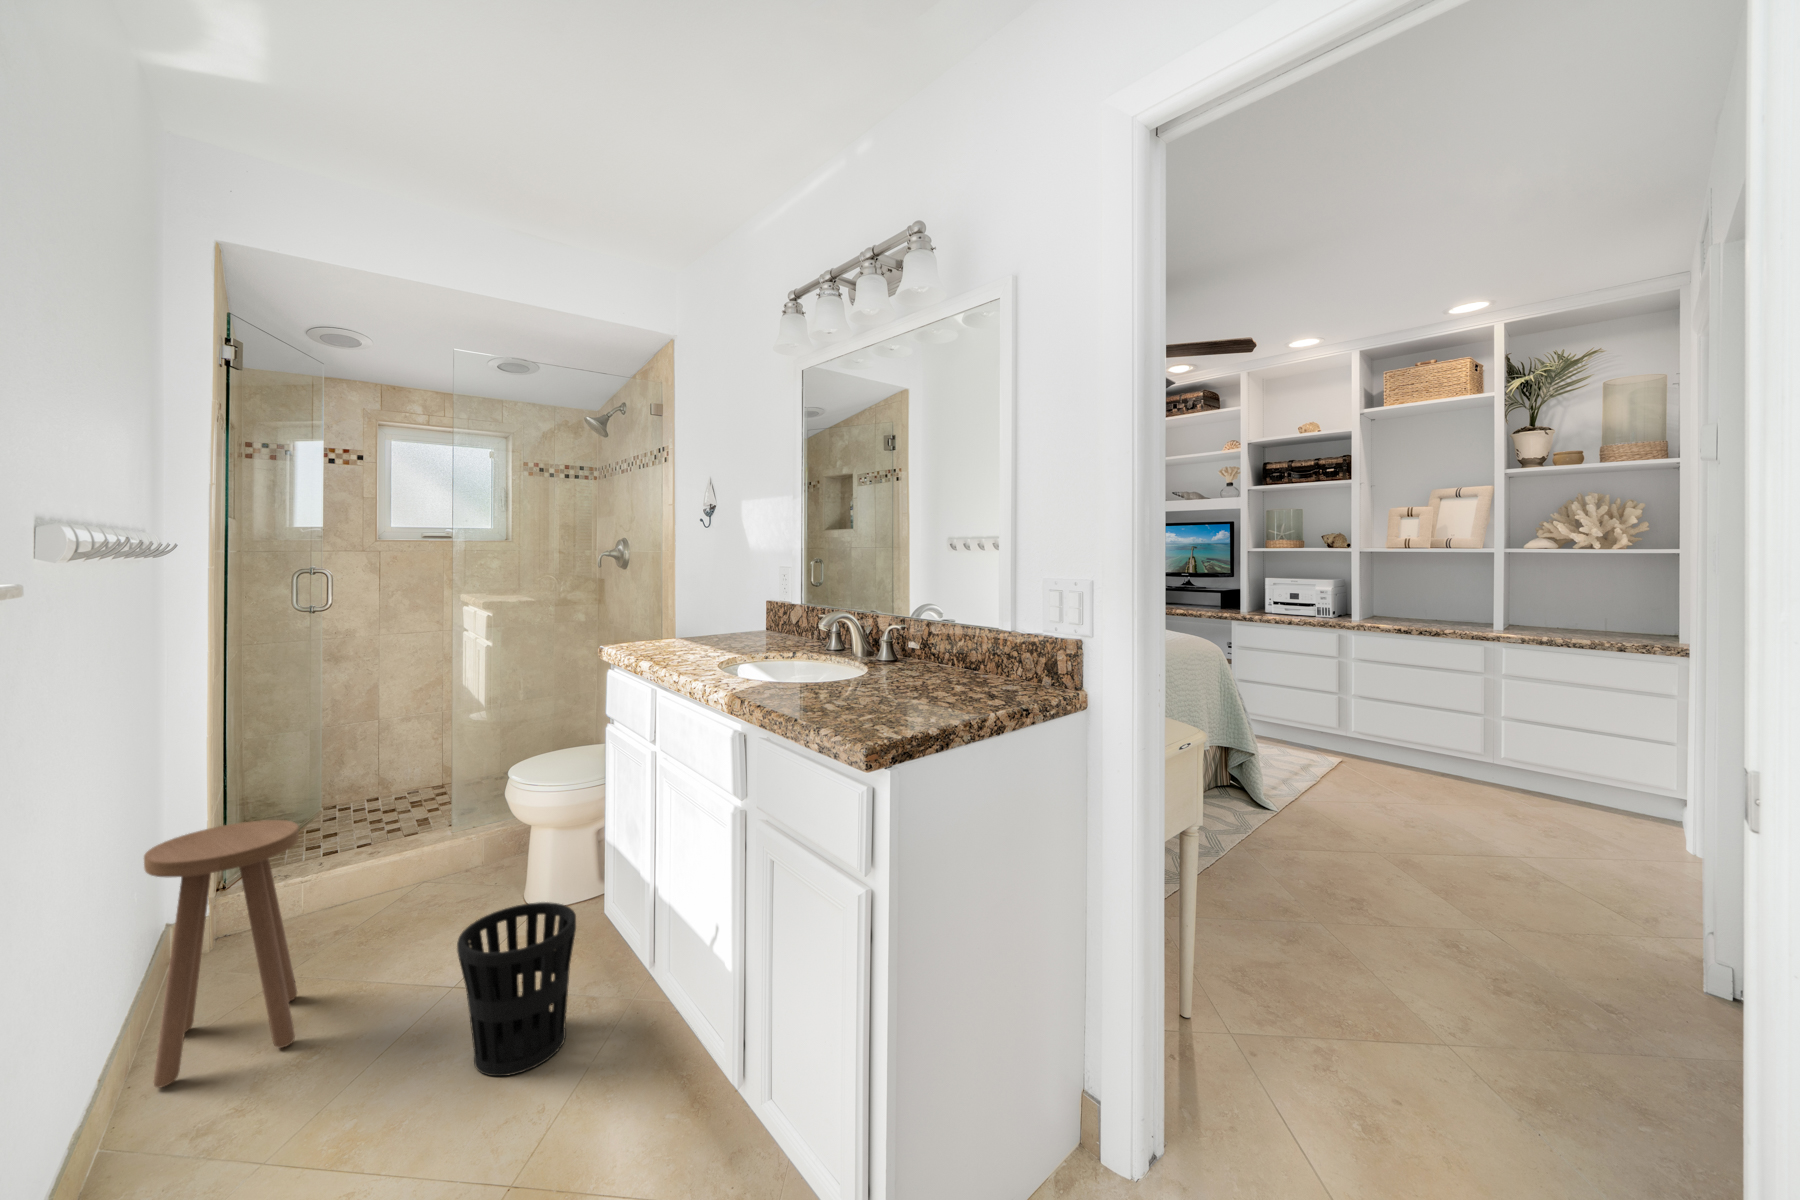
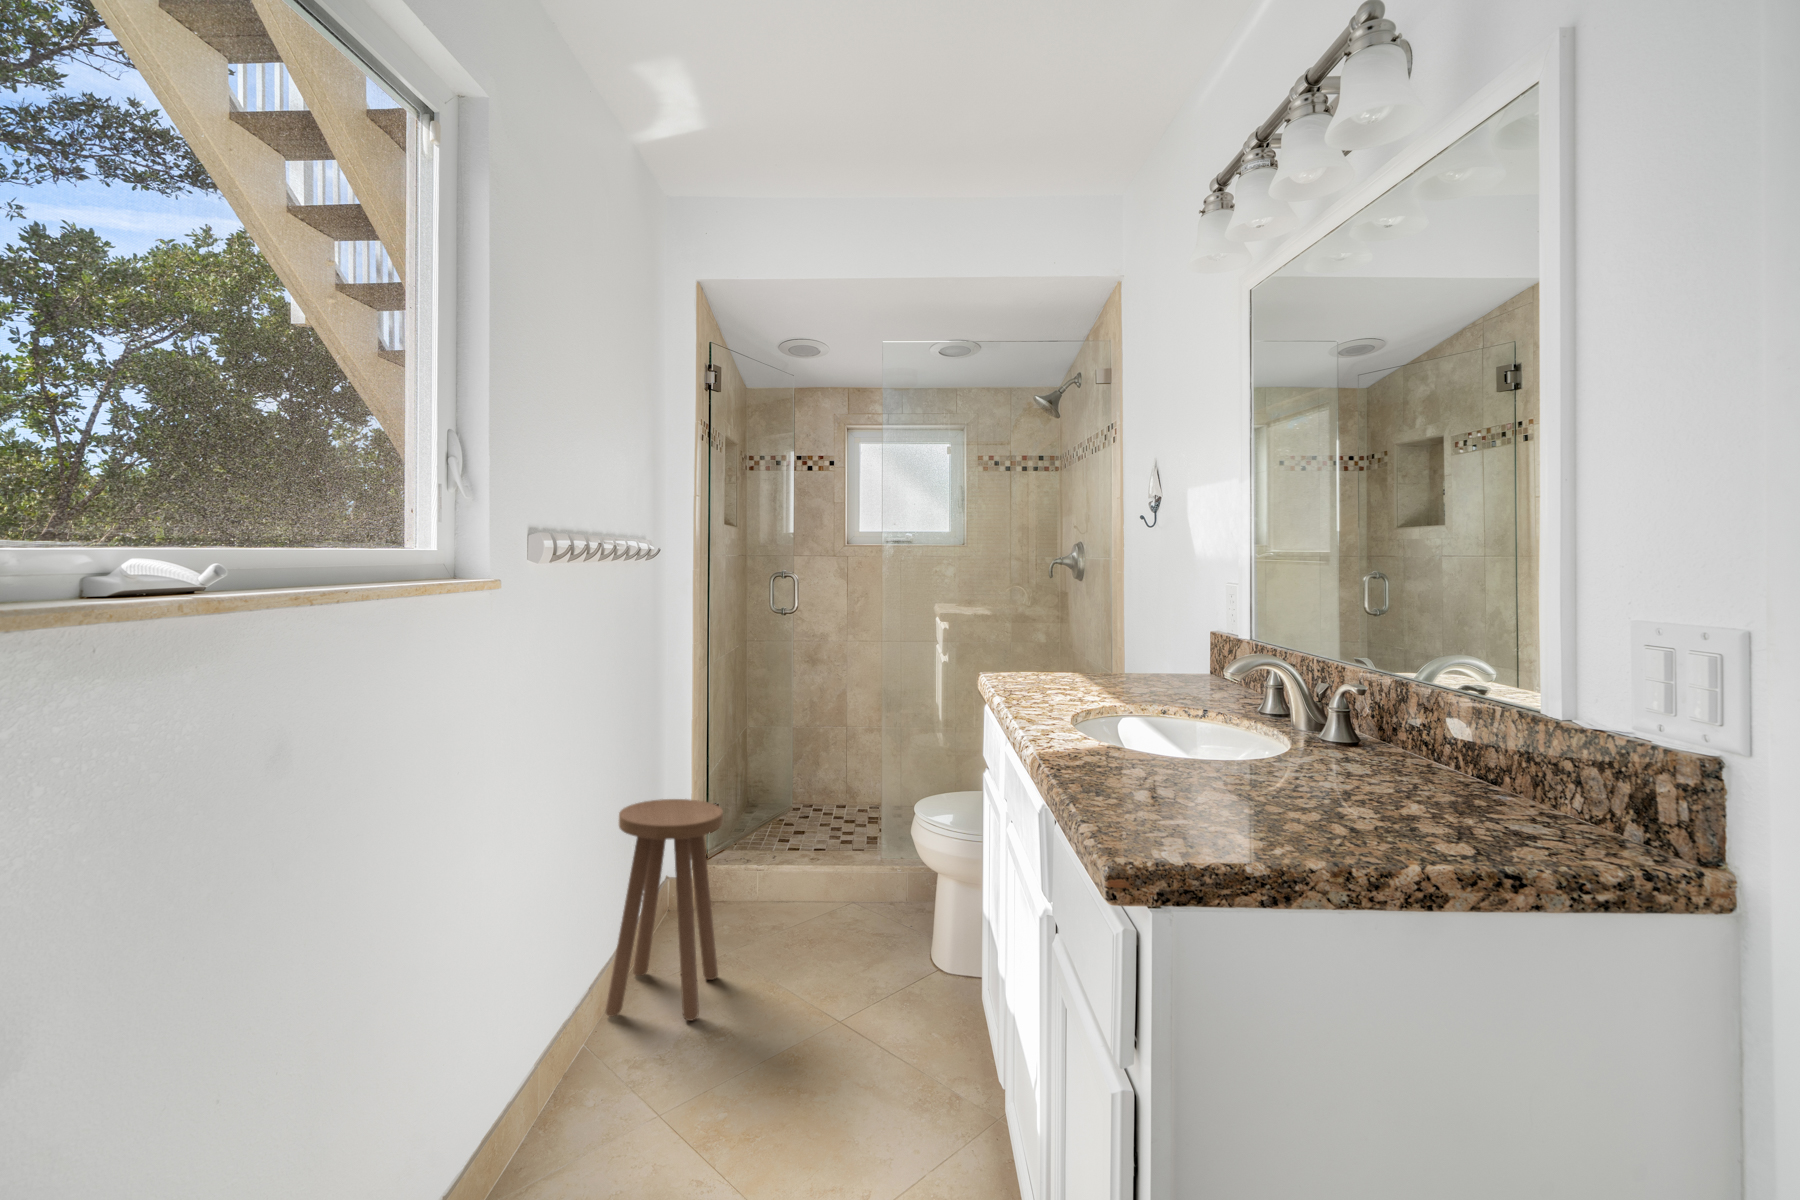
wastebasket: present [457,902,576,1076] -> none [800,955,918,1148]

